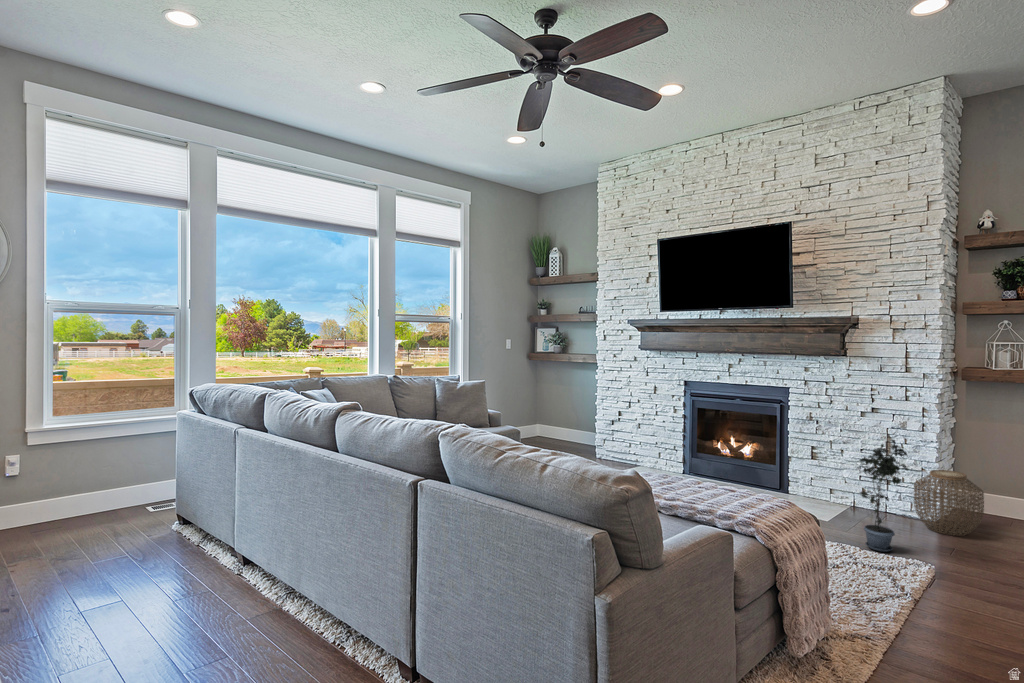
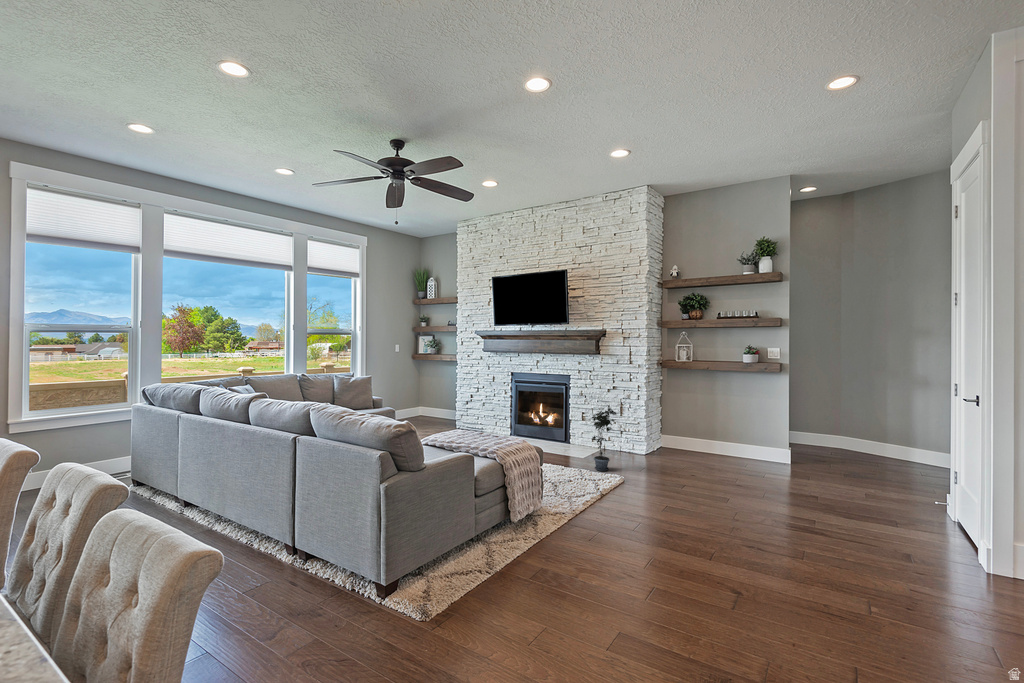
woven basket: present [914,470,984,536] -> none [630,423,665,460]

